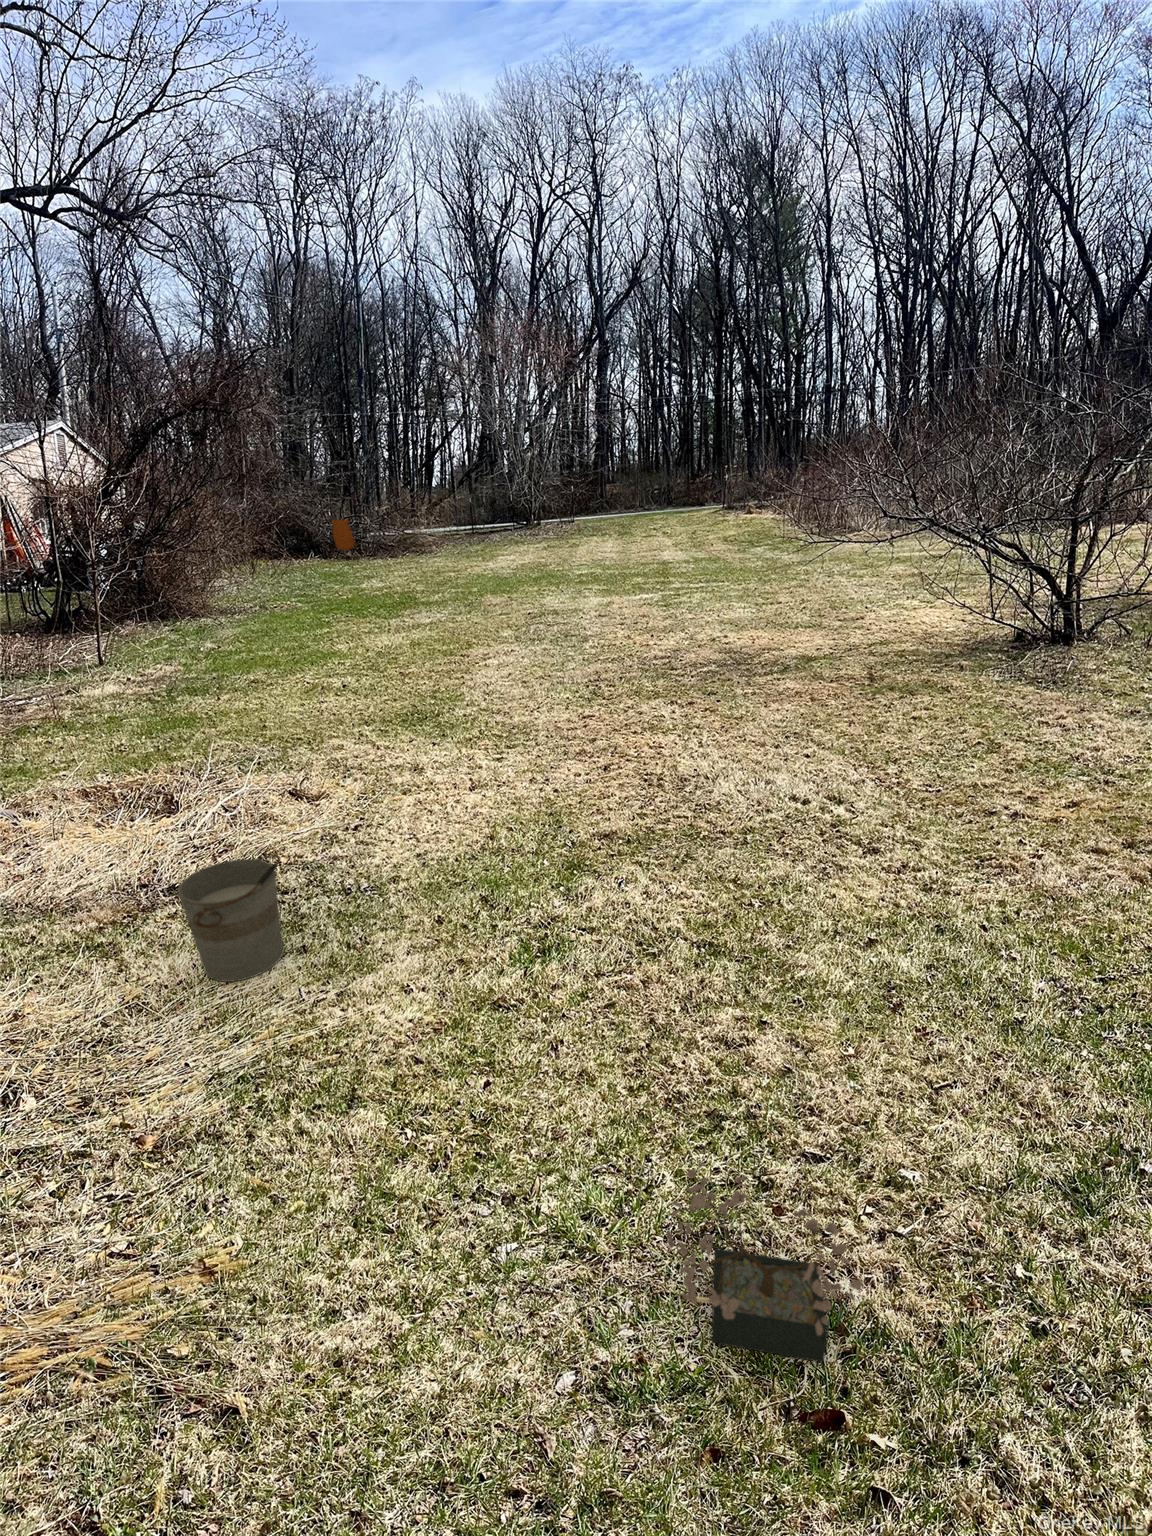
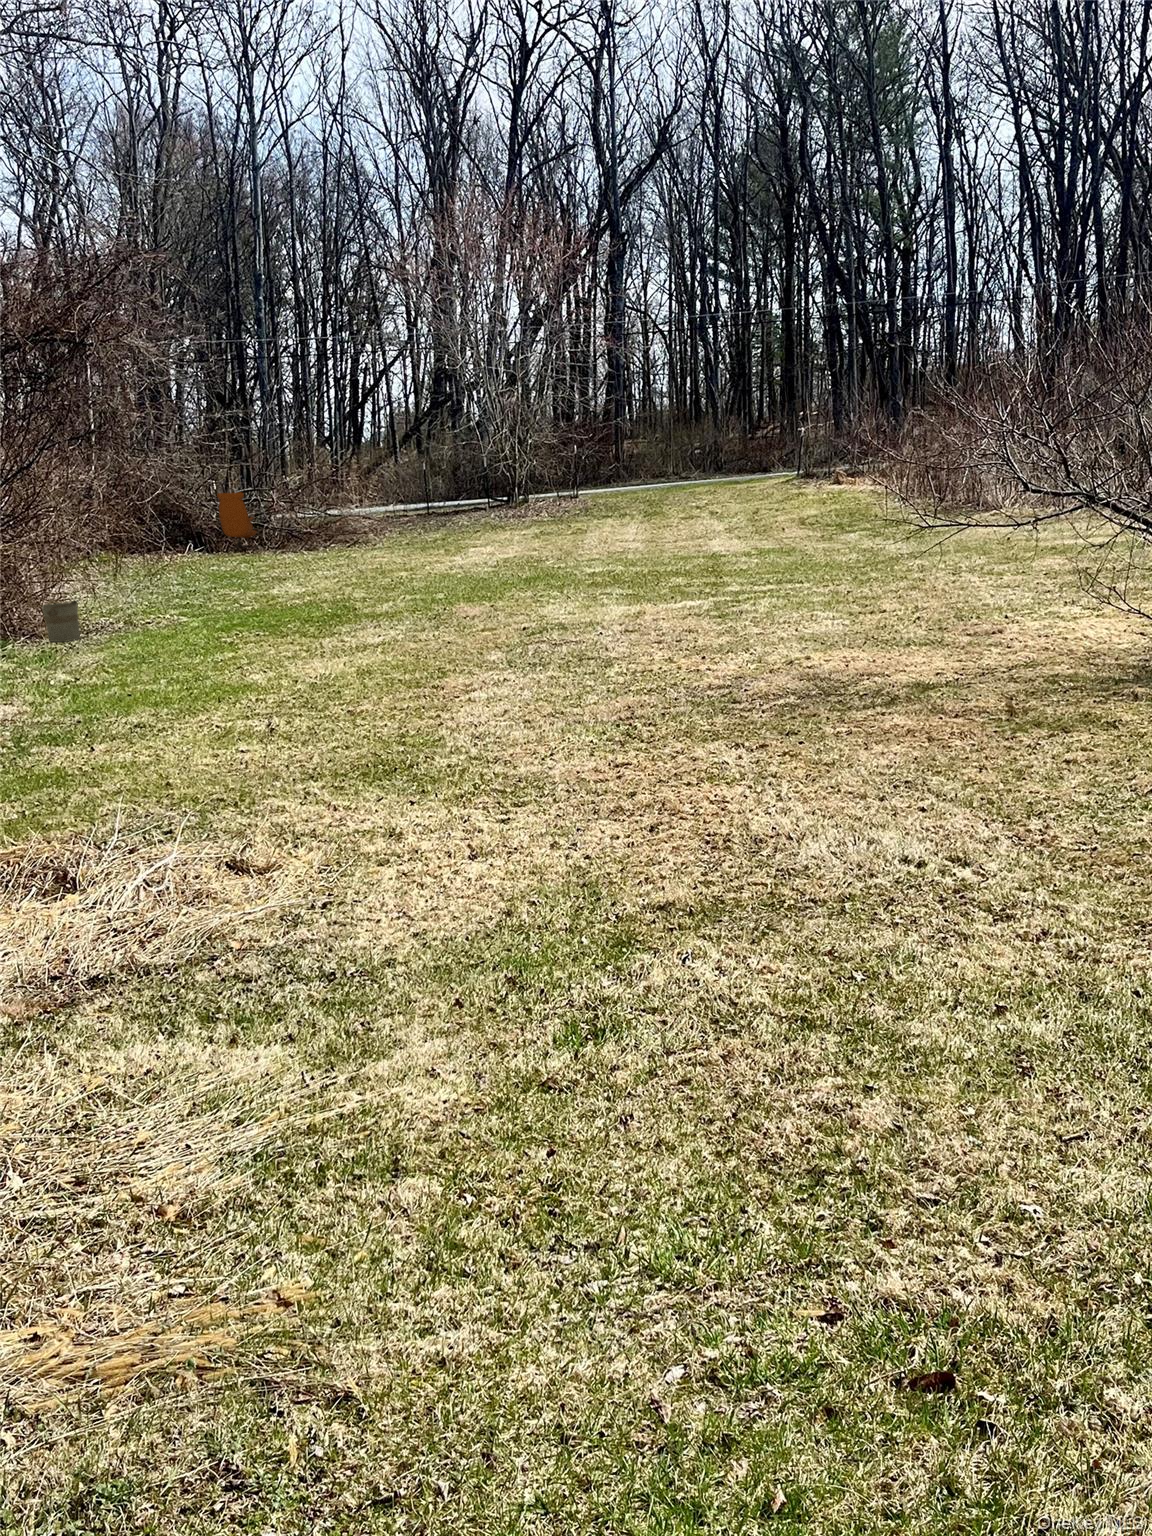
bucket: present [178,855,283,982] -> present [42,600,80,642]
decorative plant: present [667,1162,863,1362] -> none [762,1199,975,1407]

